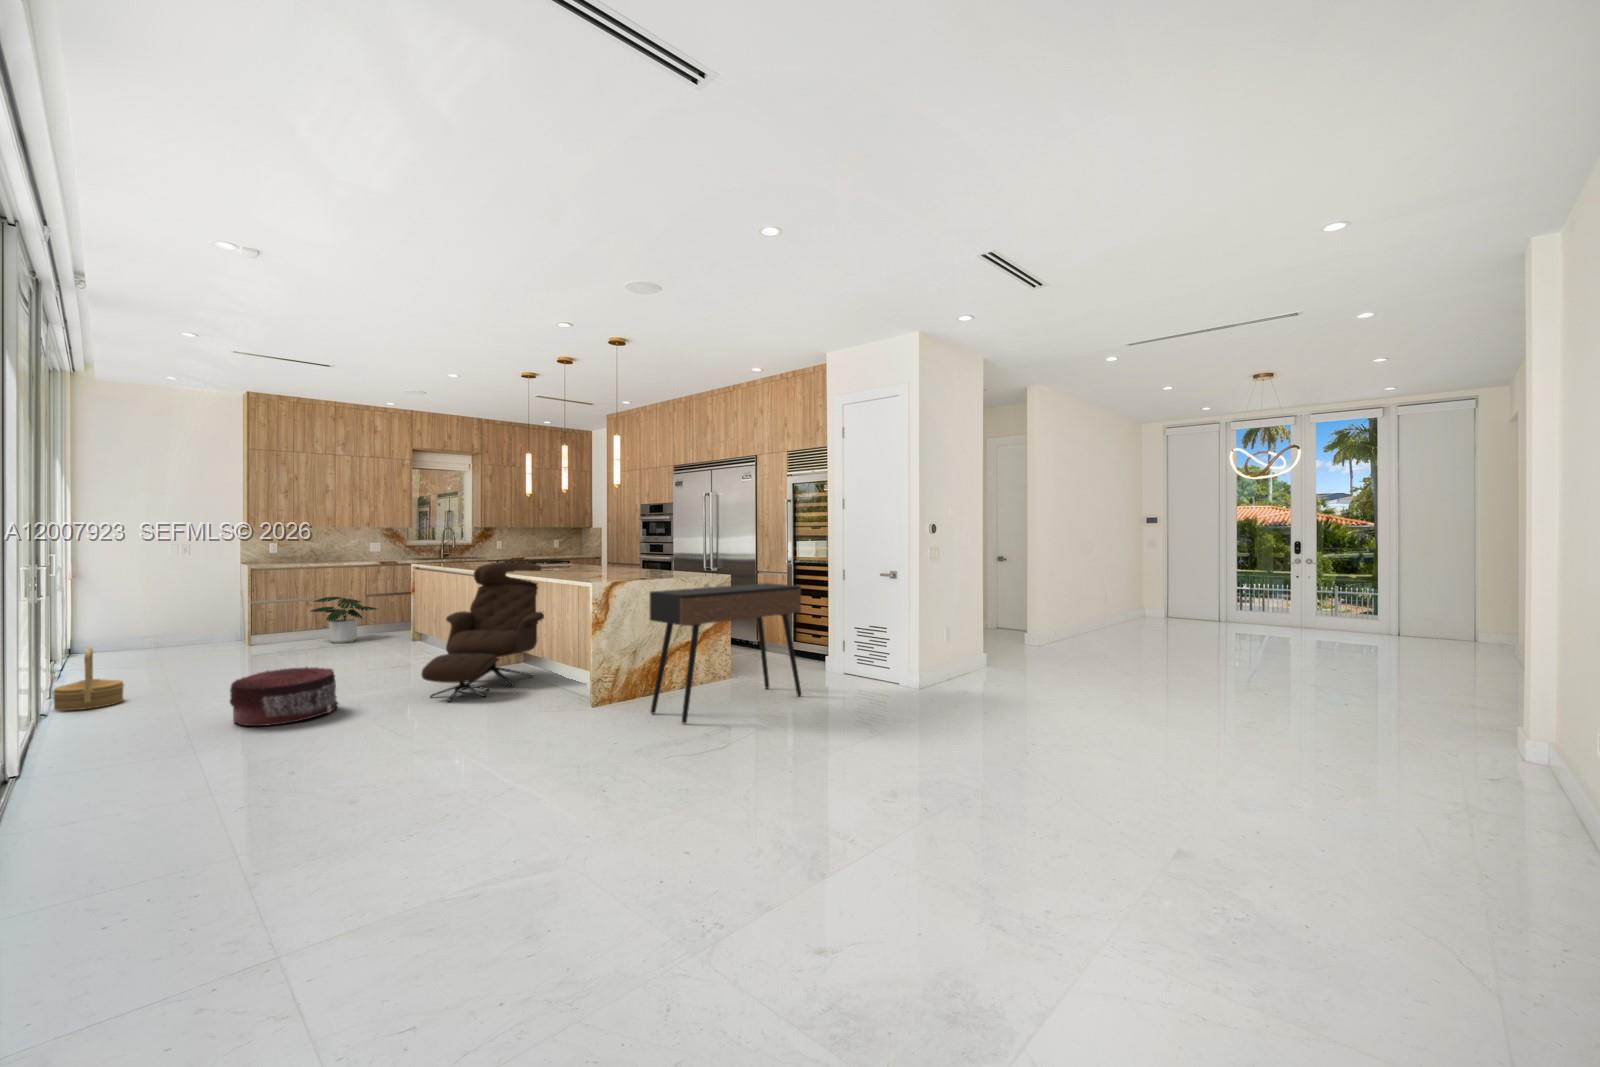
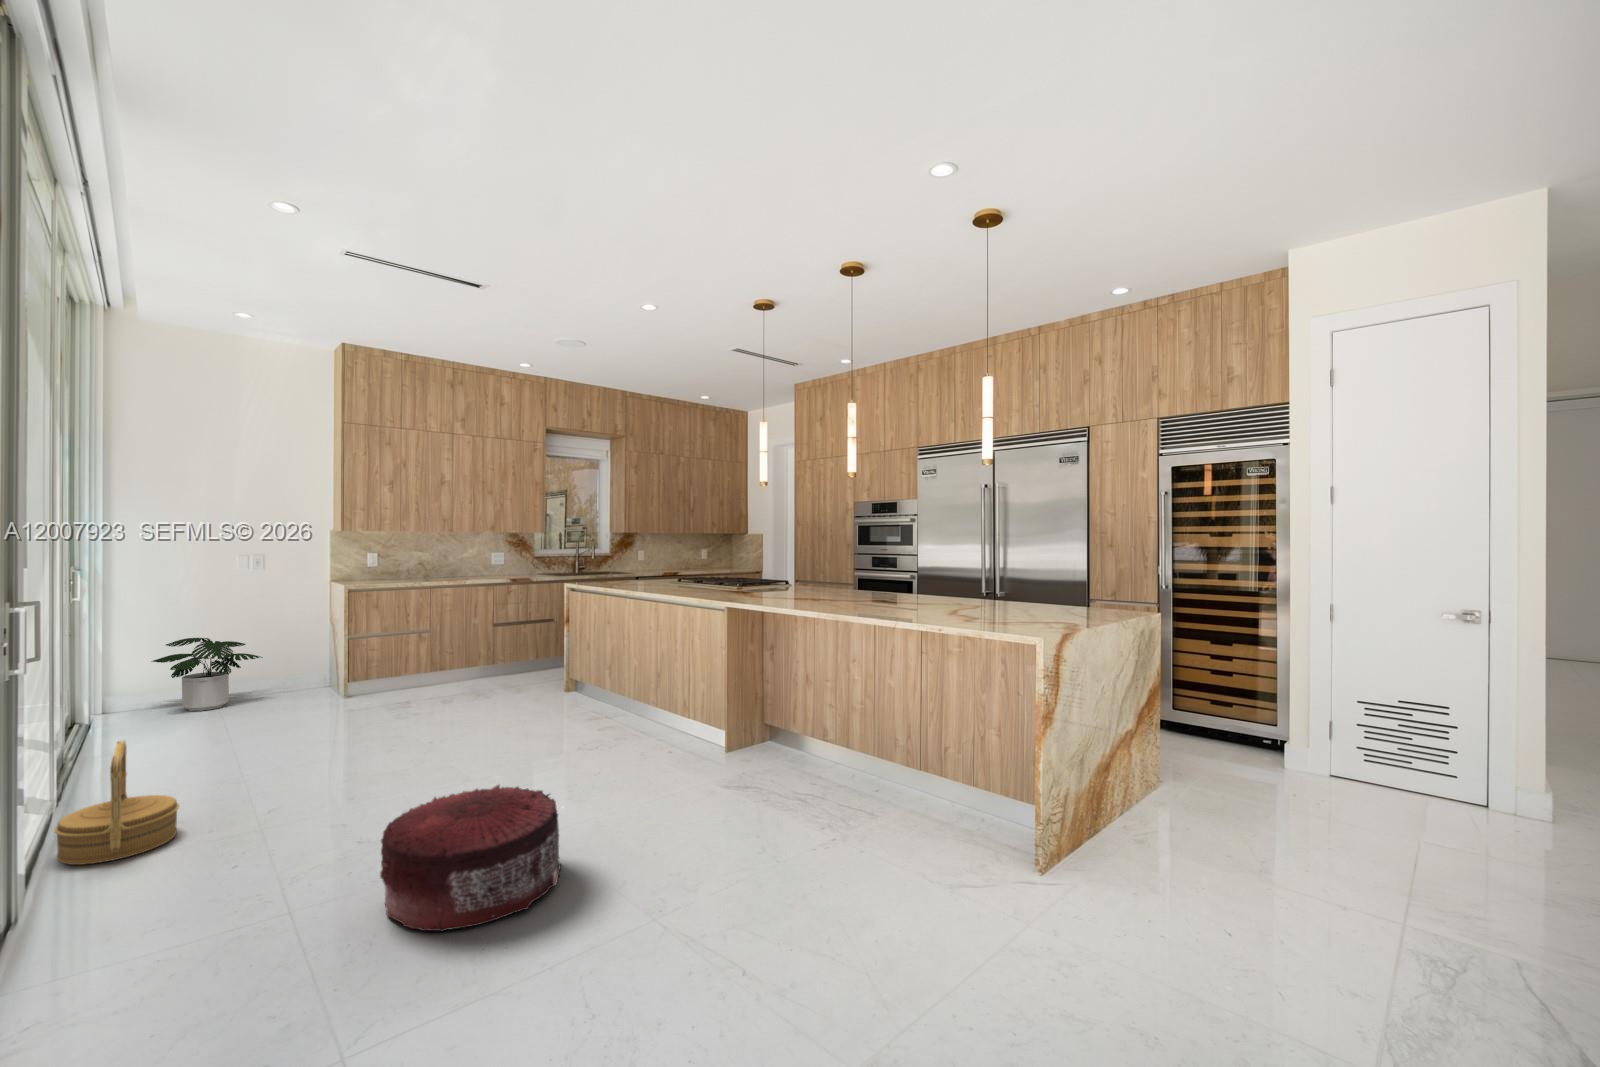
lounge chair: present [421,562,544,702] -> none [686,588,842,848]
console table: present [650,583,801,723] -> none [1166,630,1364,939]
potted plant: present [310,597,377,643] -> present [151,638,262,711]

